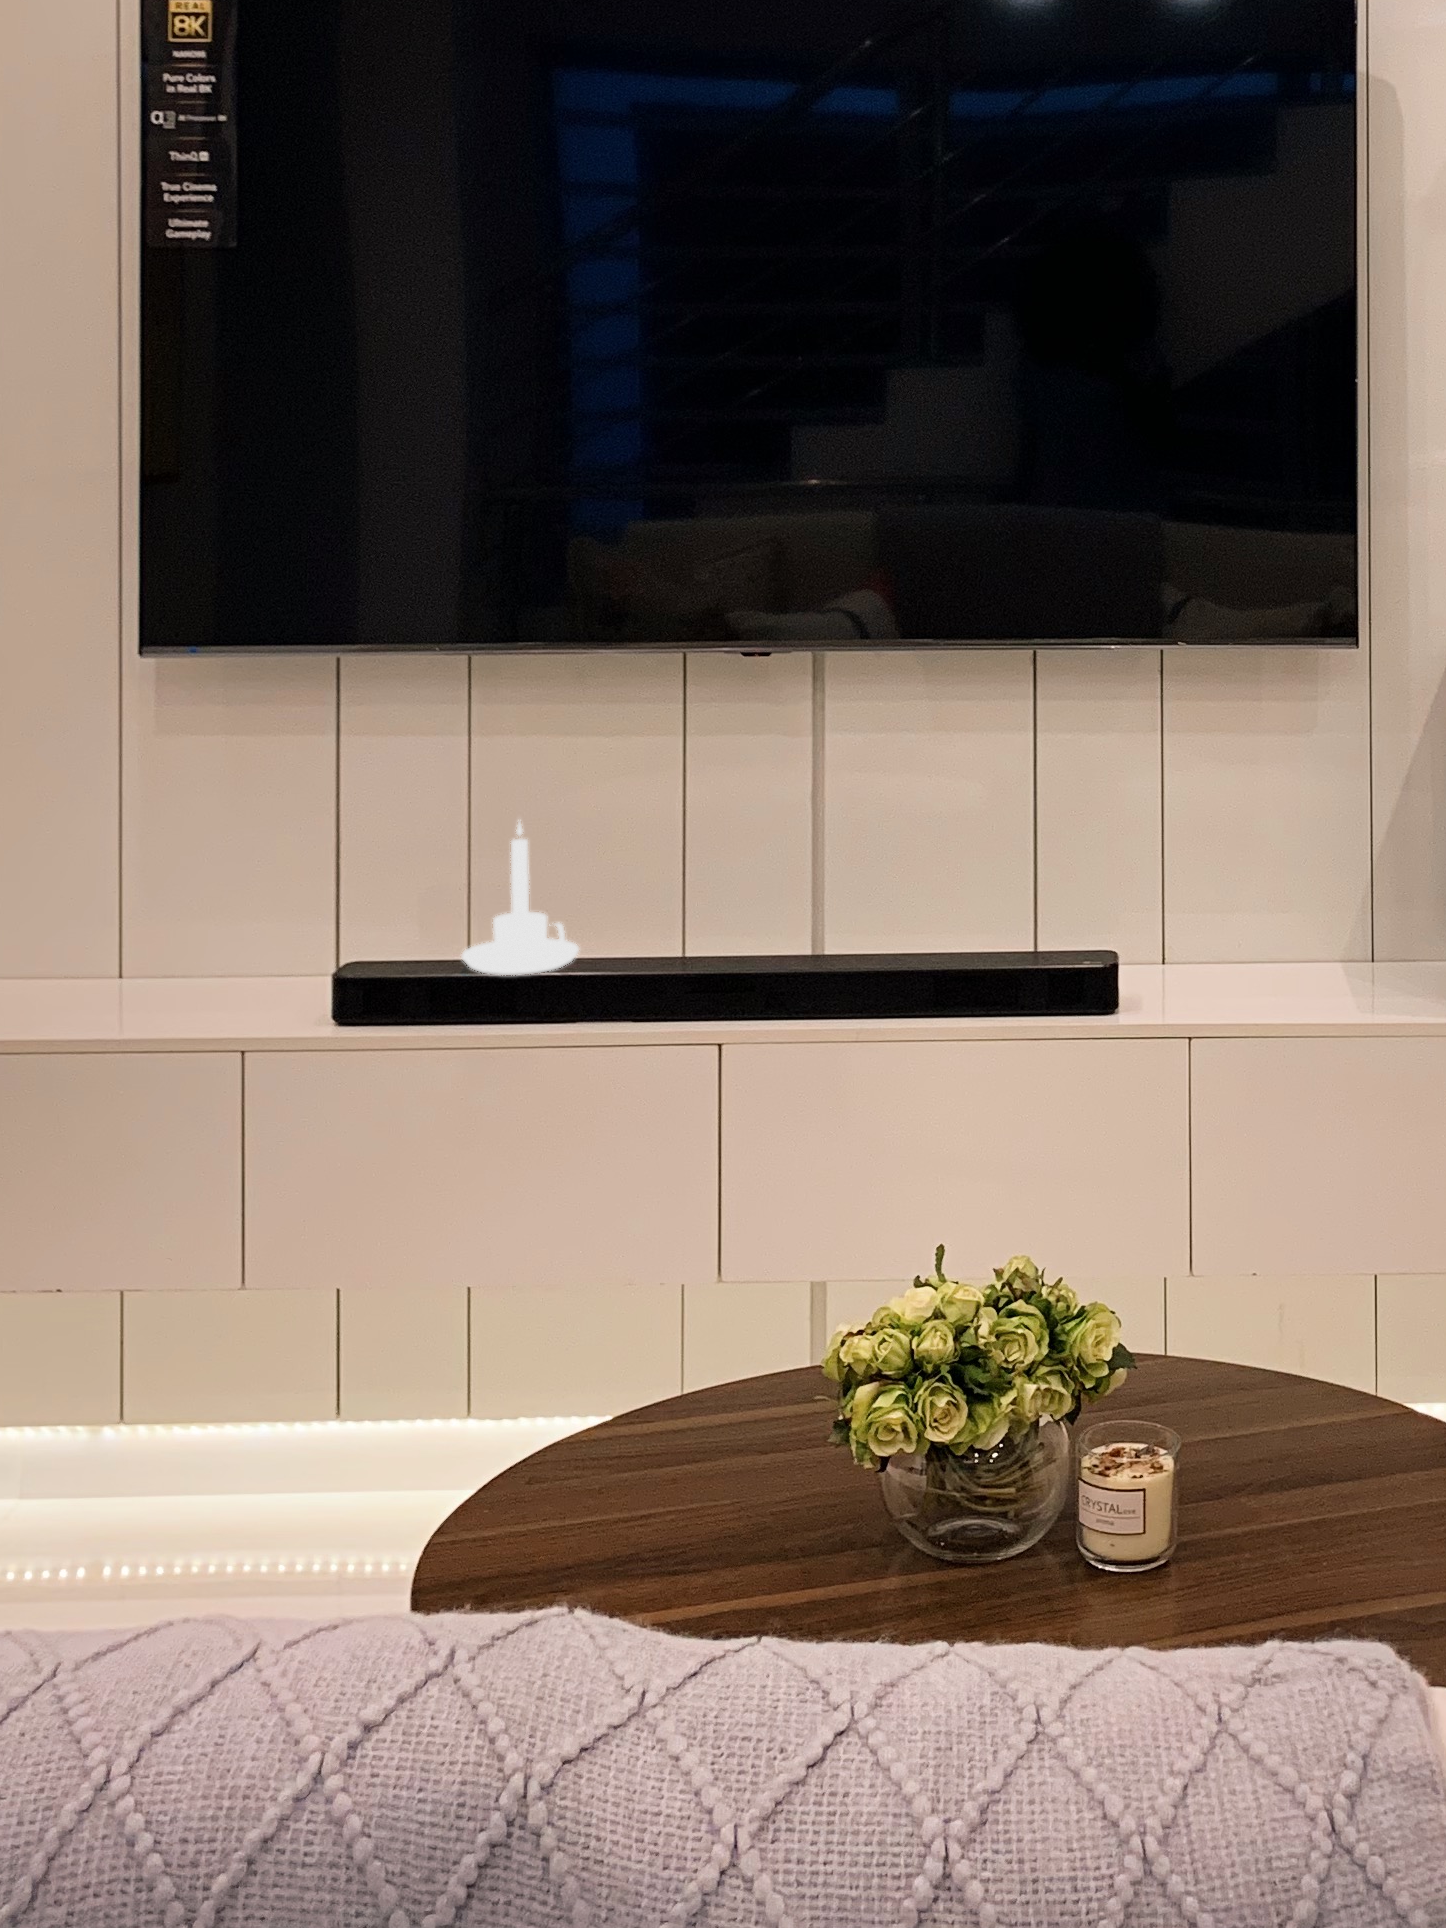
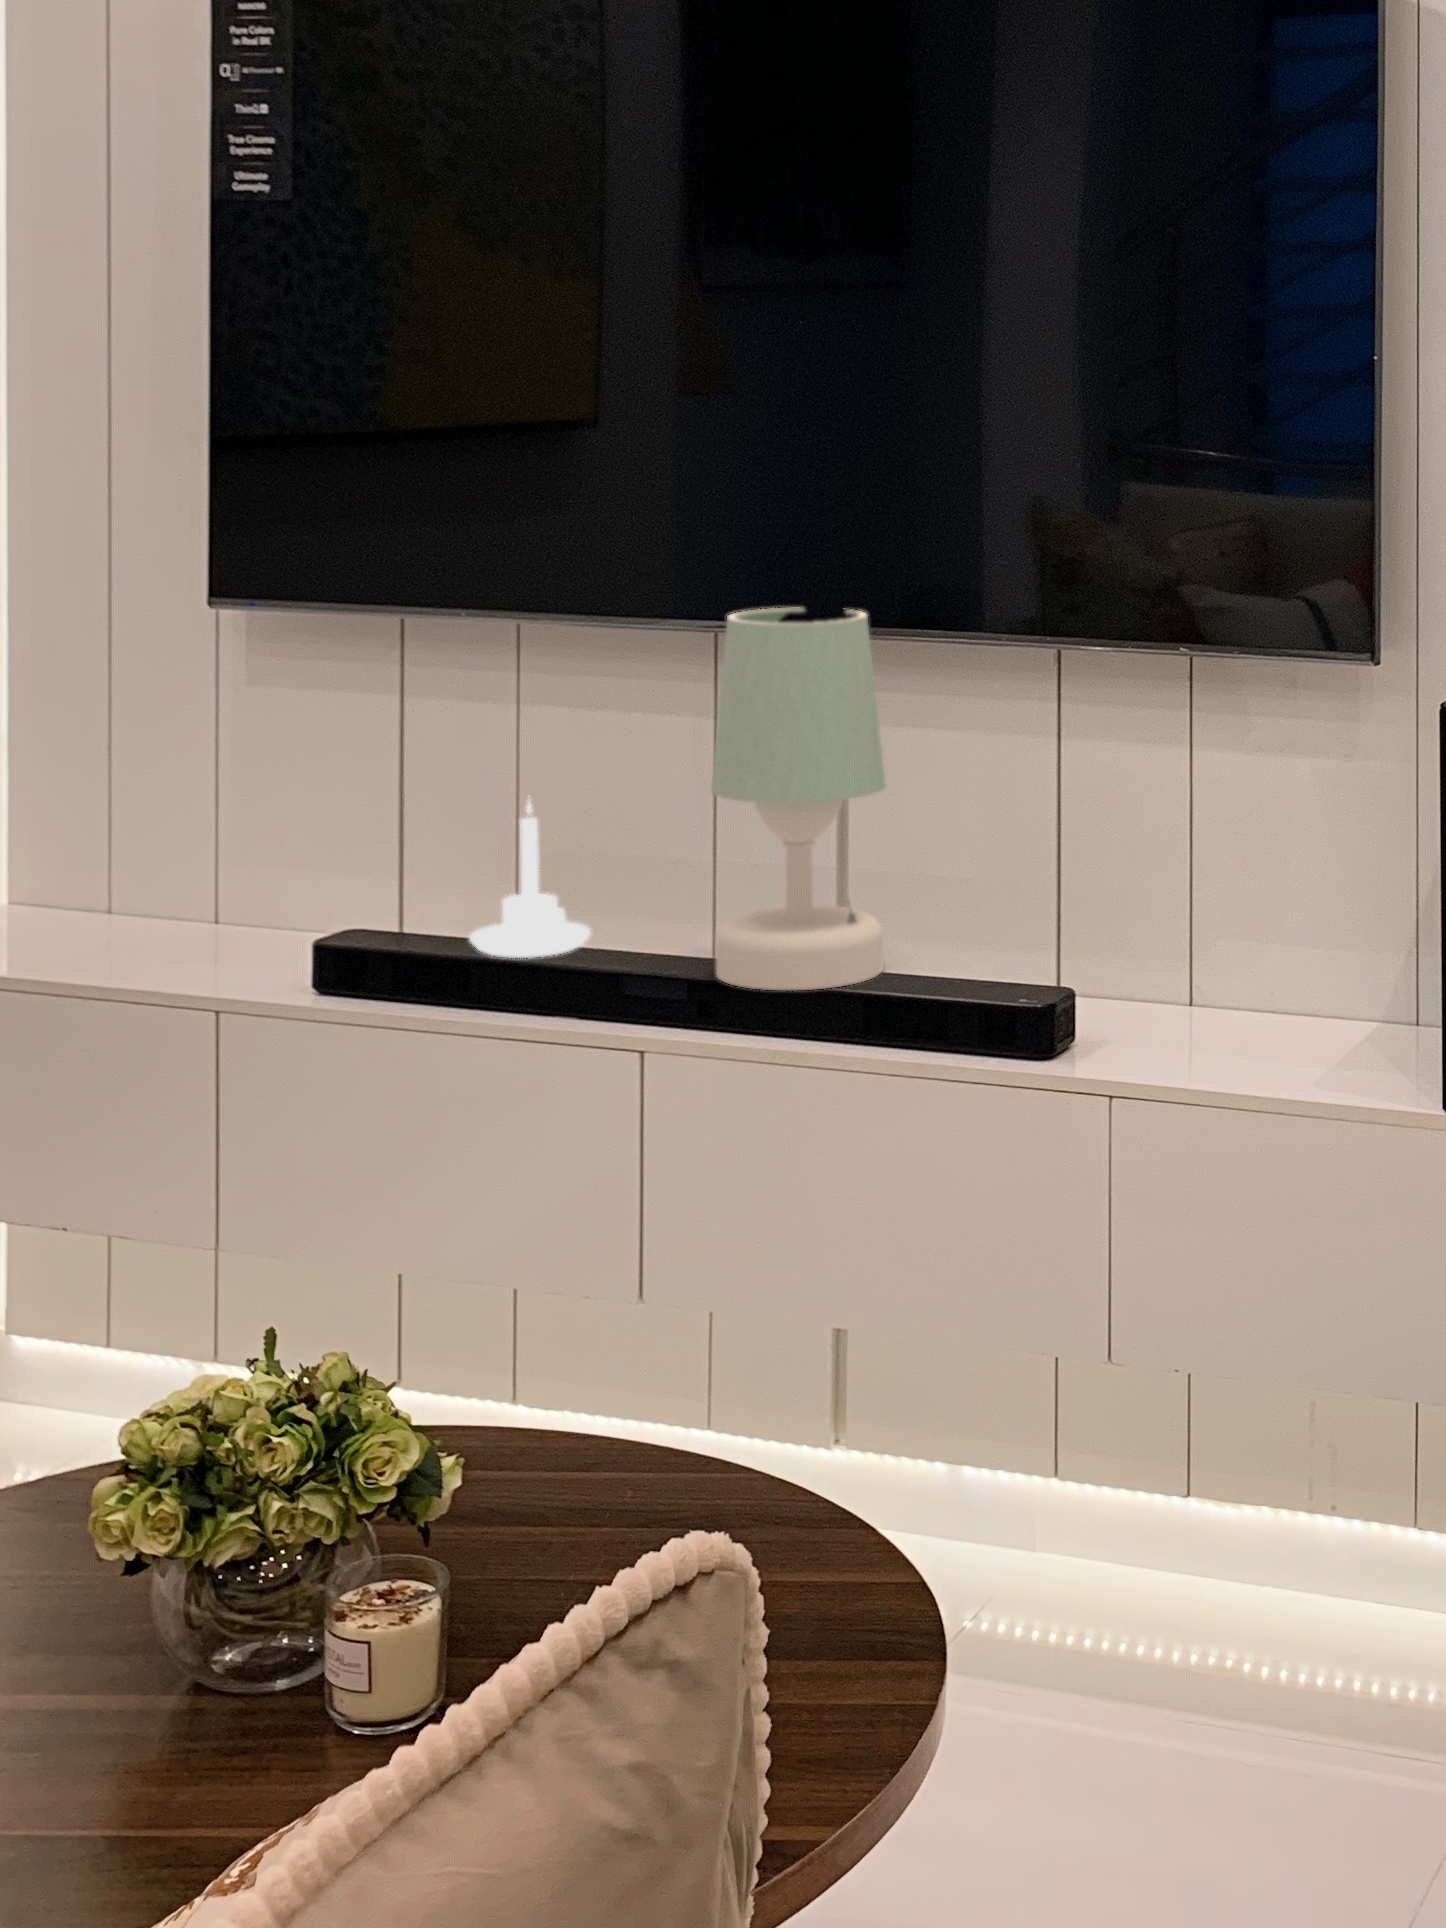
table lamp: none [733,623,896,981] -> present [711,608,885,991]

